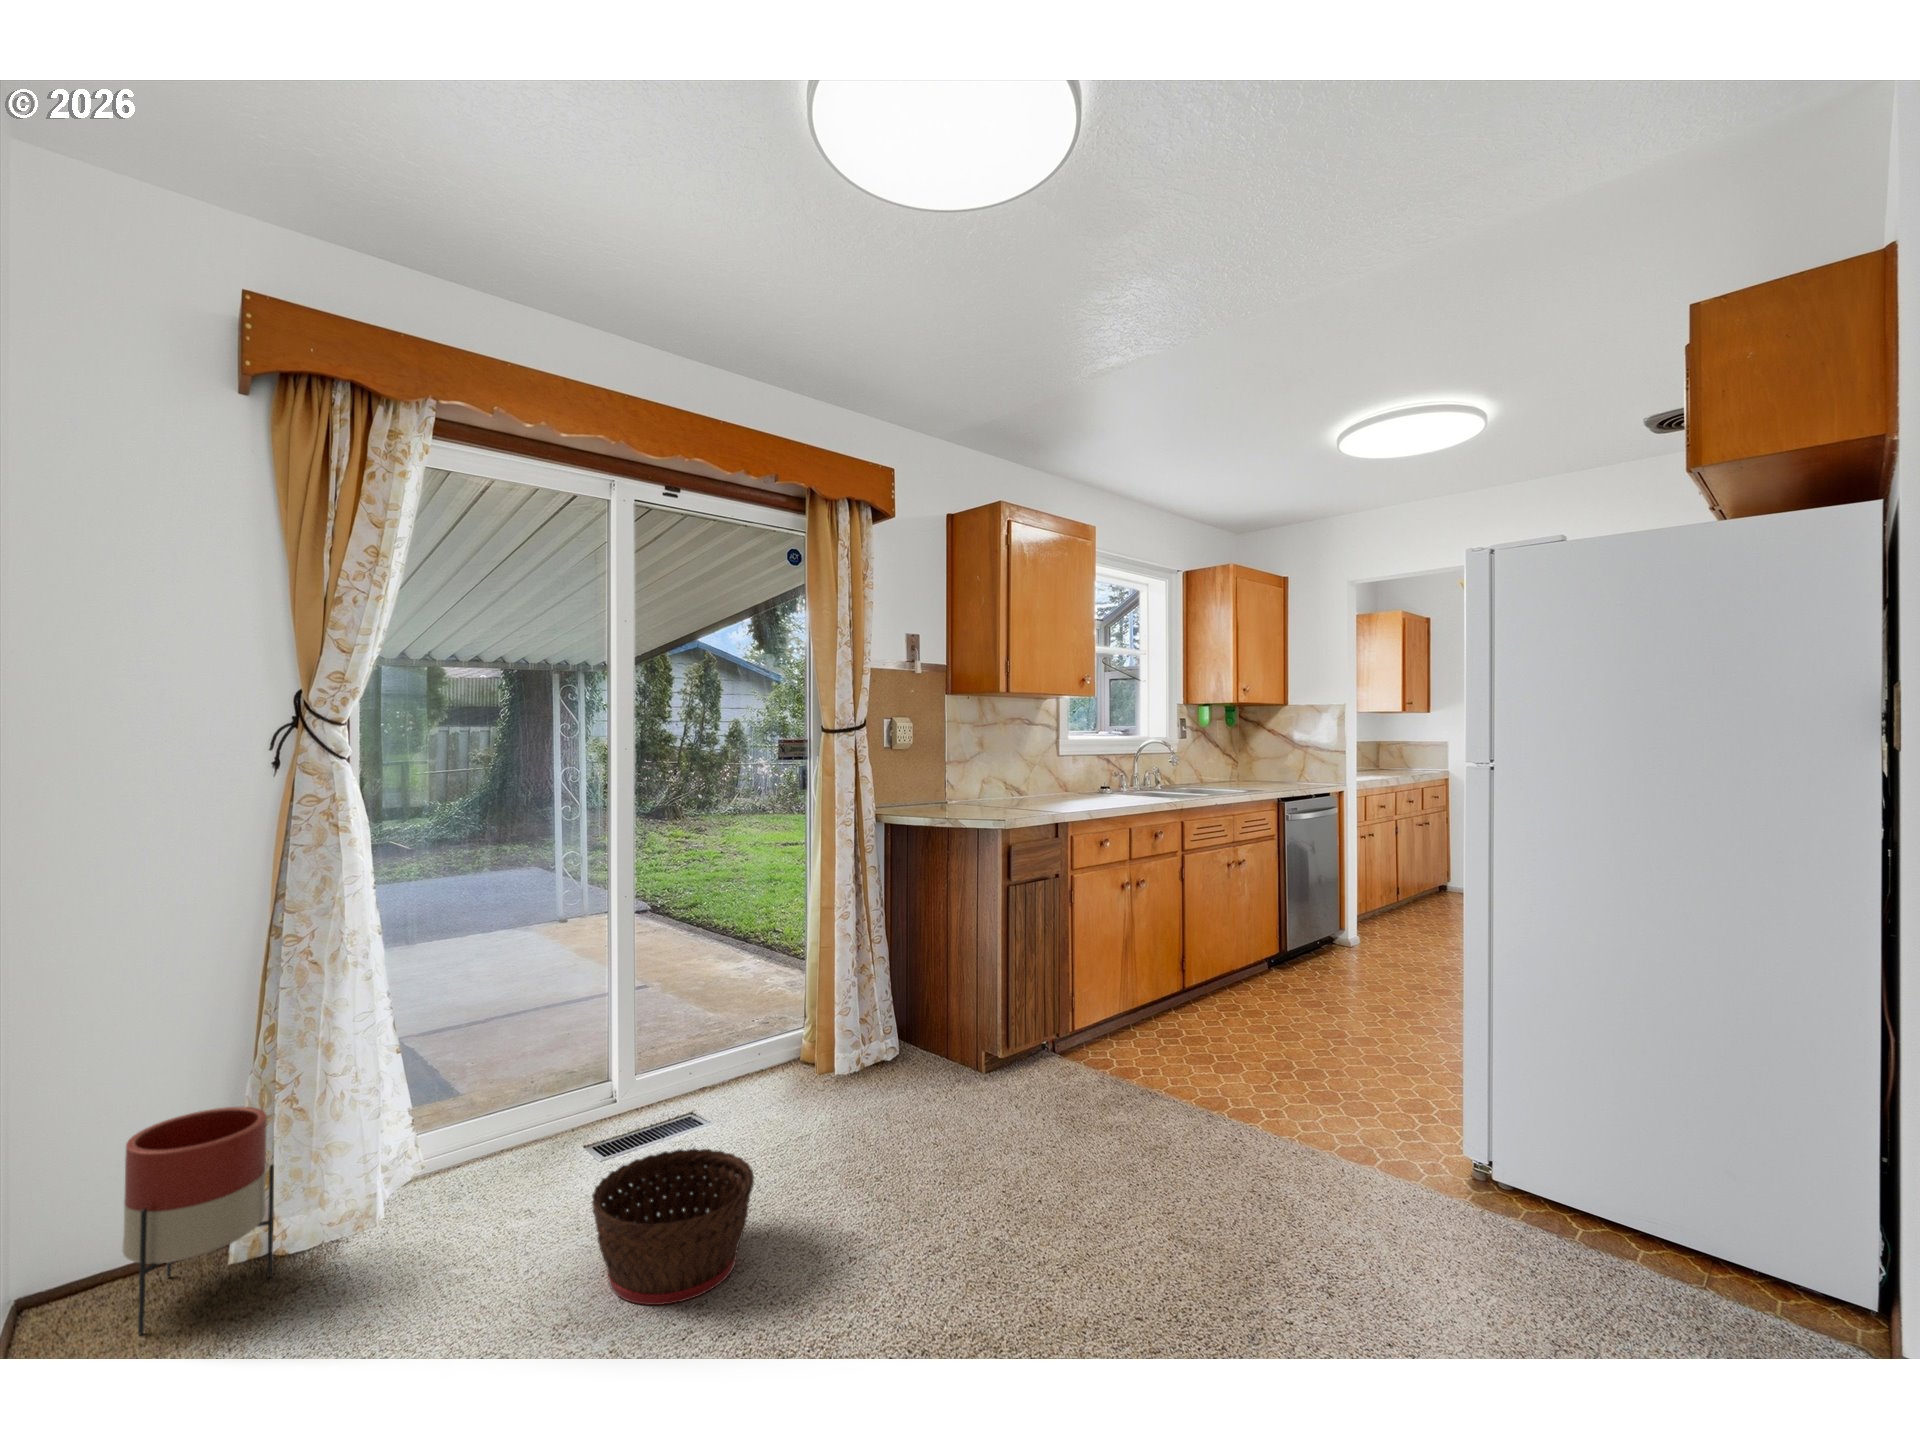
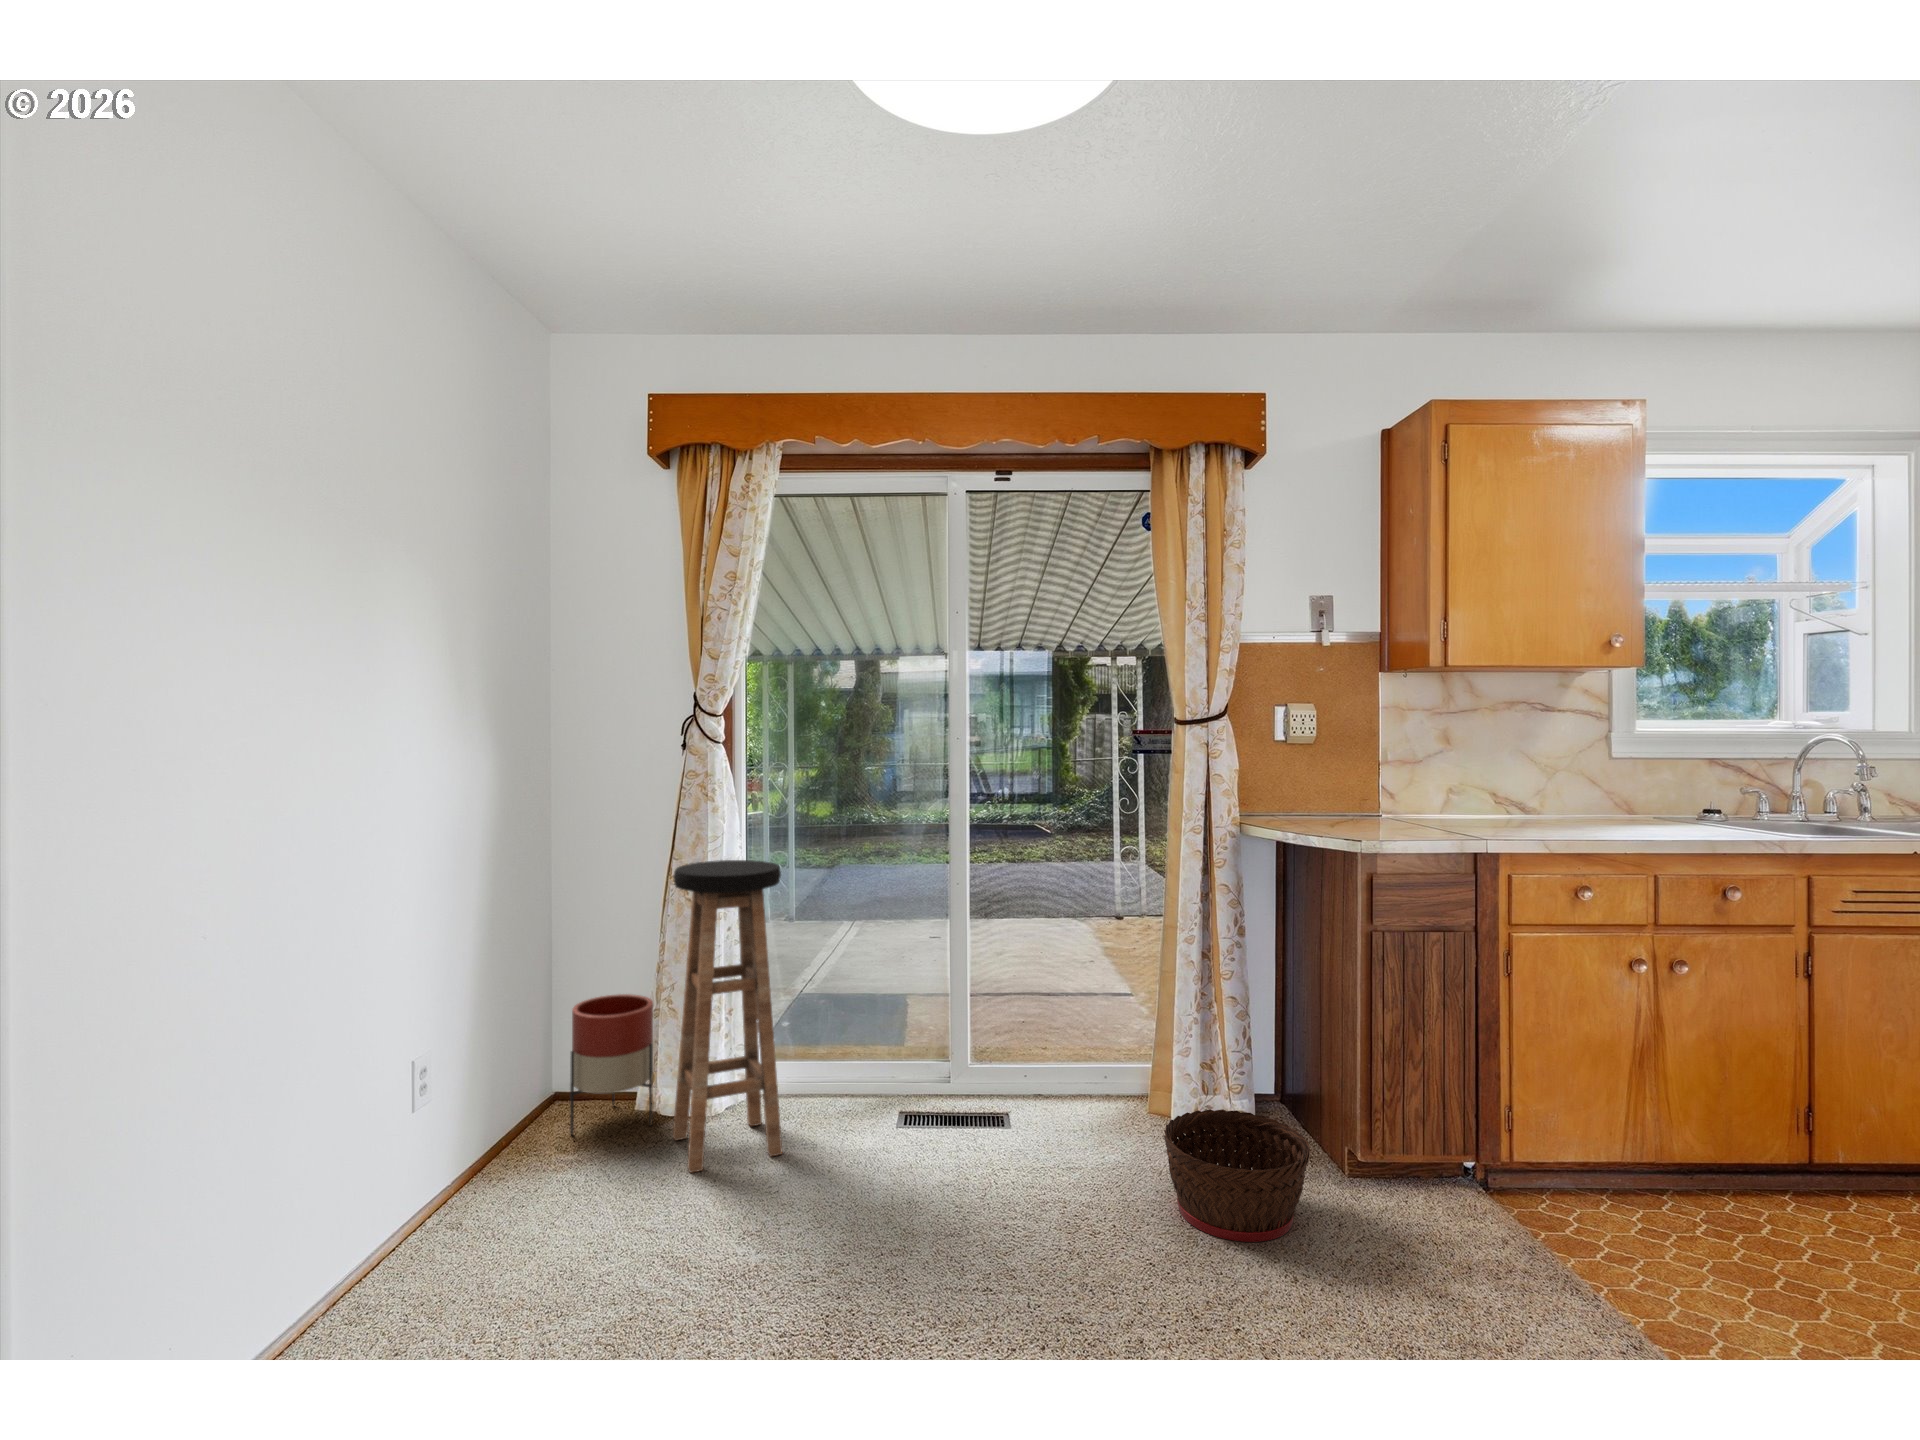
bar stool: none [323,899,505,1302] -> present [673,860,782,1173]
basket: present [592,1148,754,1305] -> present [1164,1109,1310,1242]

